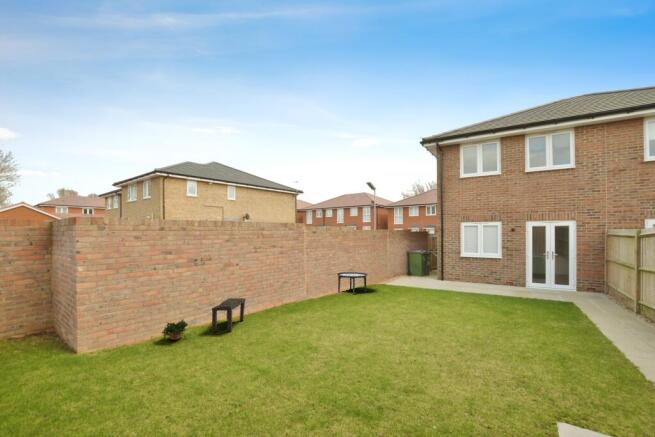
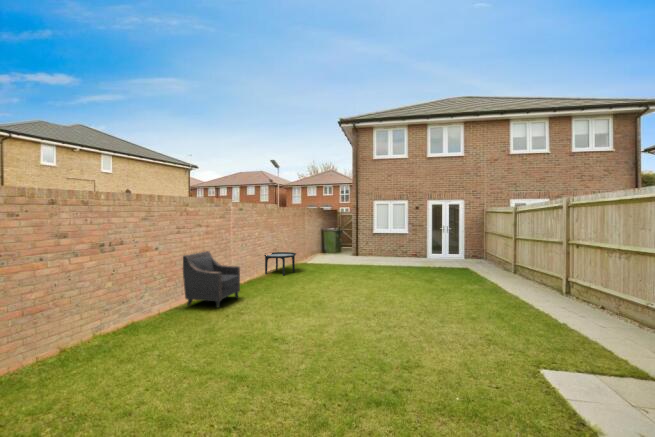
chair: none [257,268,304,317] -> present [183,251,240,308]
bench: present [212,298,246,332] -> none [132,290,173,339]
potted plant: present [162,319,188,340] -> none [55,327,100,360]

